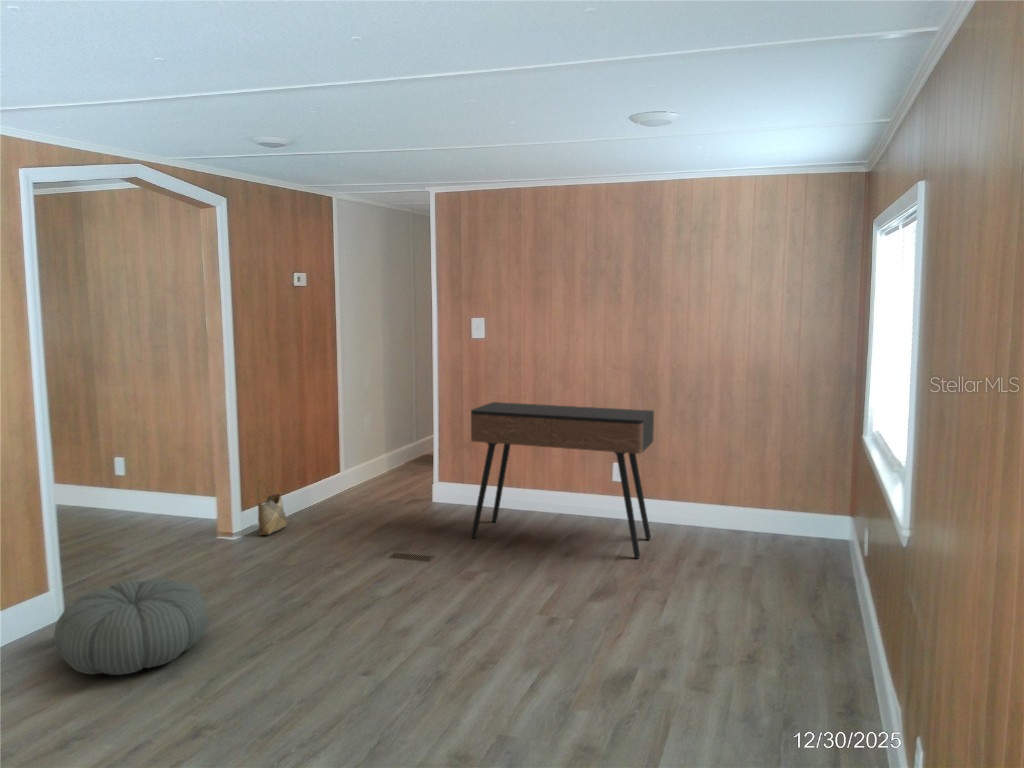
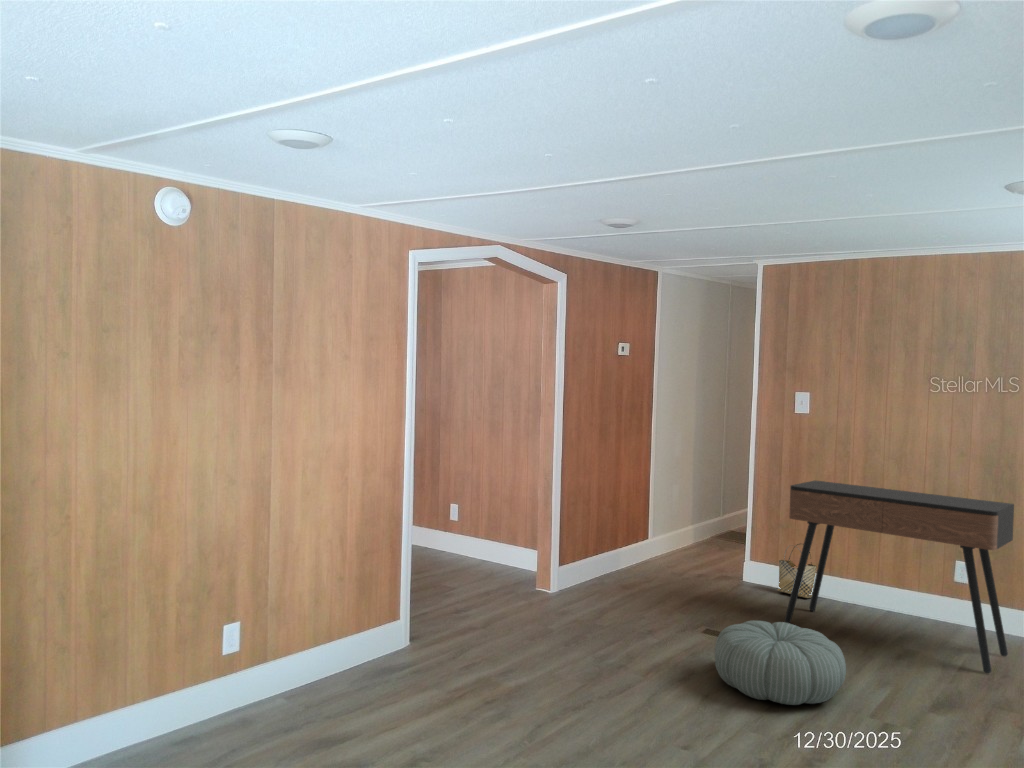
woven basket: present [258,494,287,535] -> present [778,544,817,598]
pouf: present [54,578,208,675] -> present [715,621,846,705]

